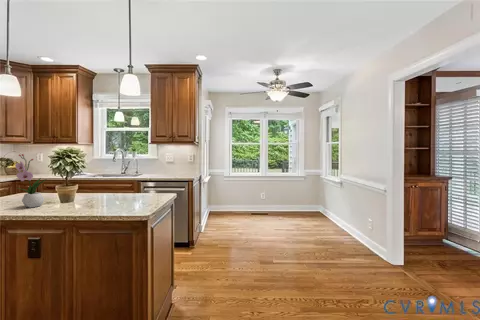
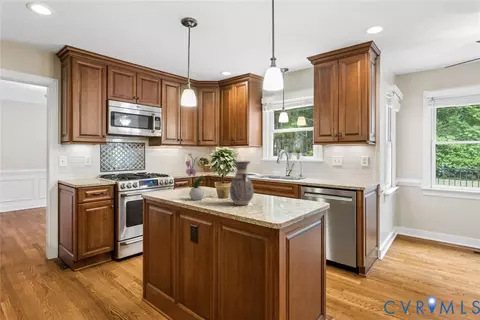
vase: none [81,162,110,206] -> present [229,161,254,205]

